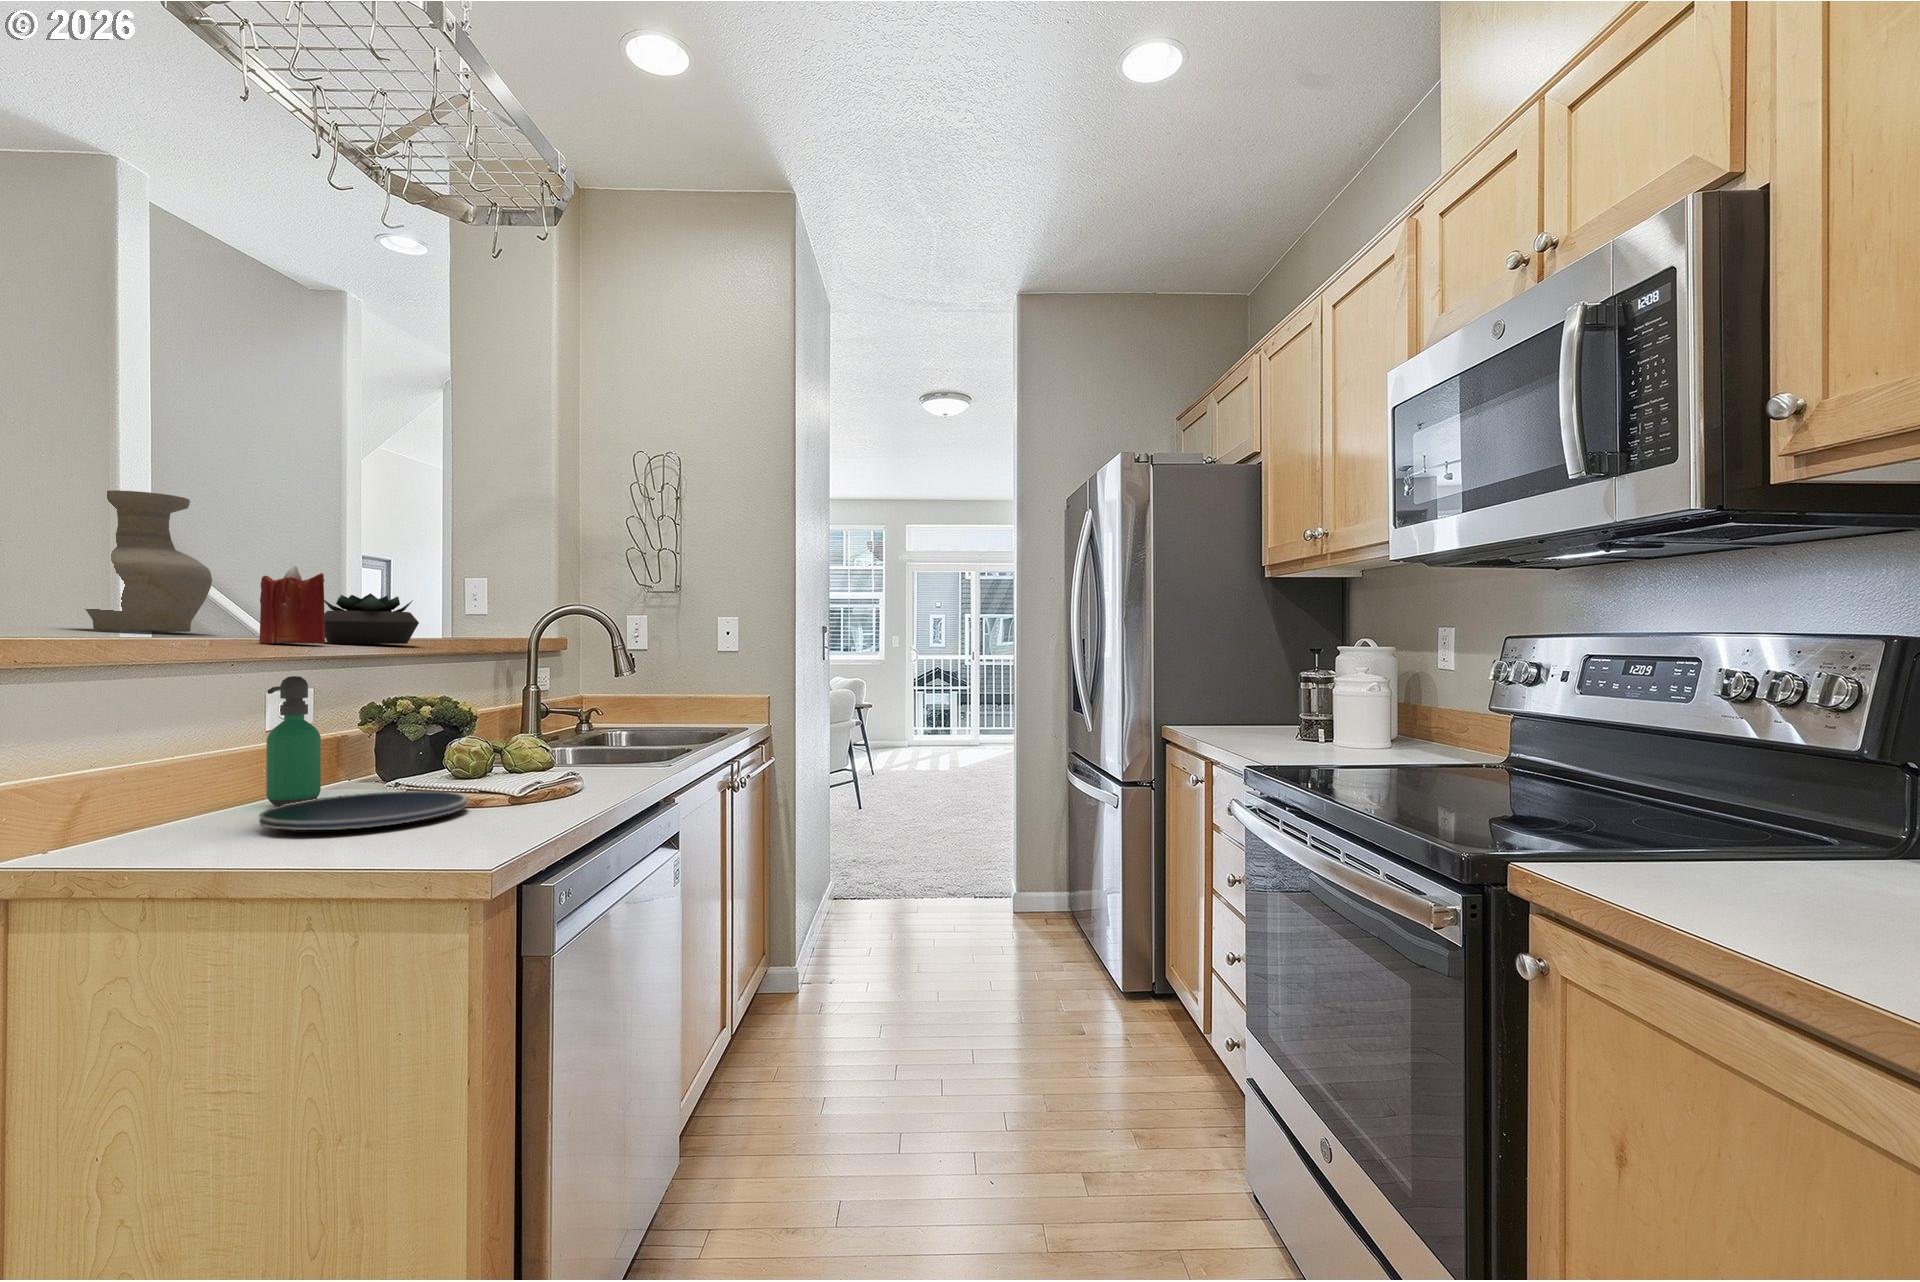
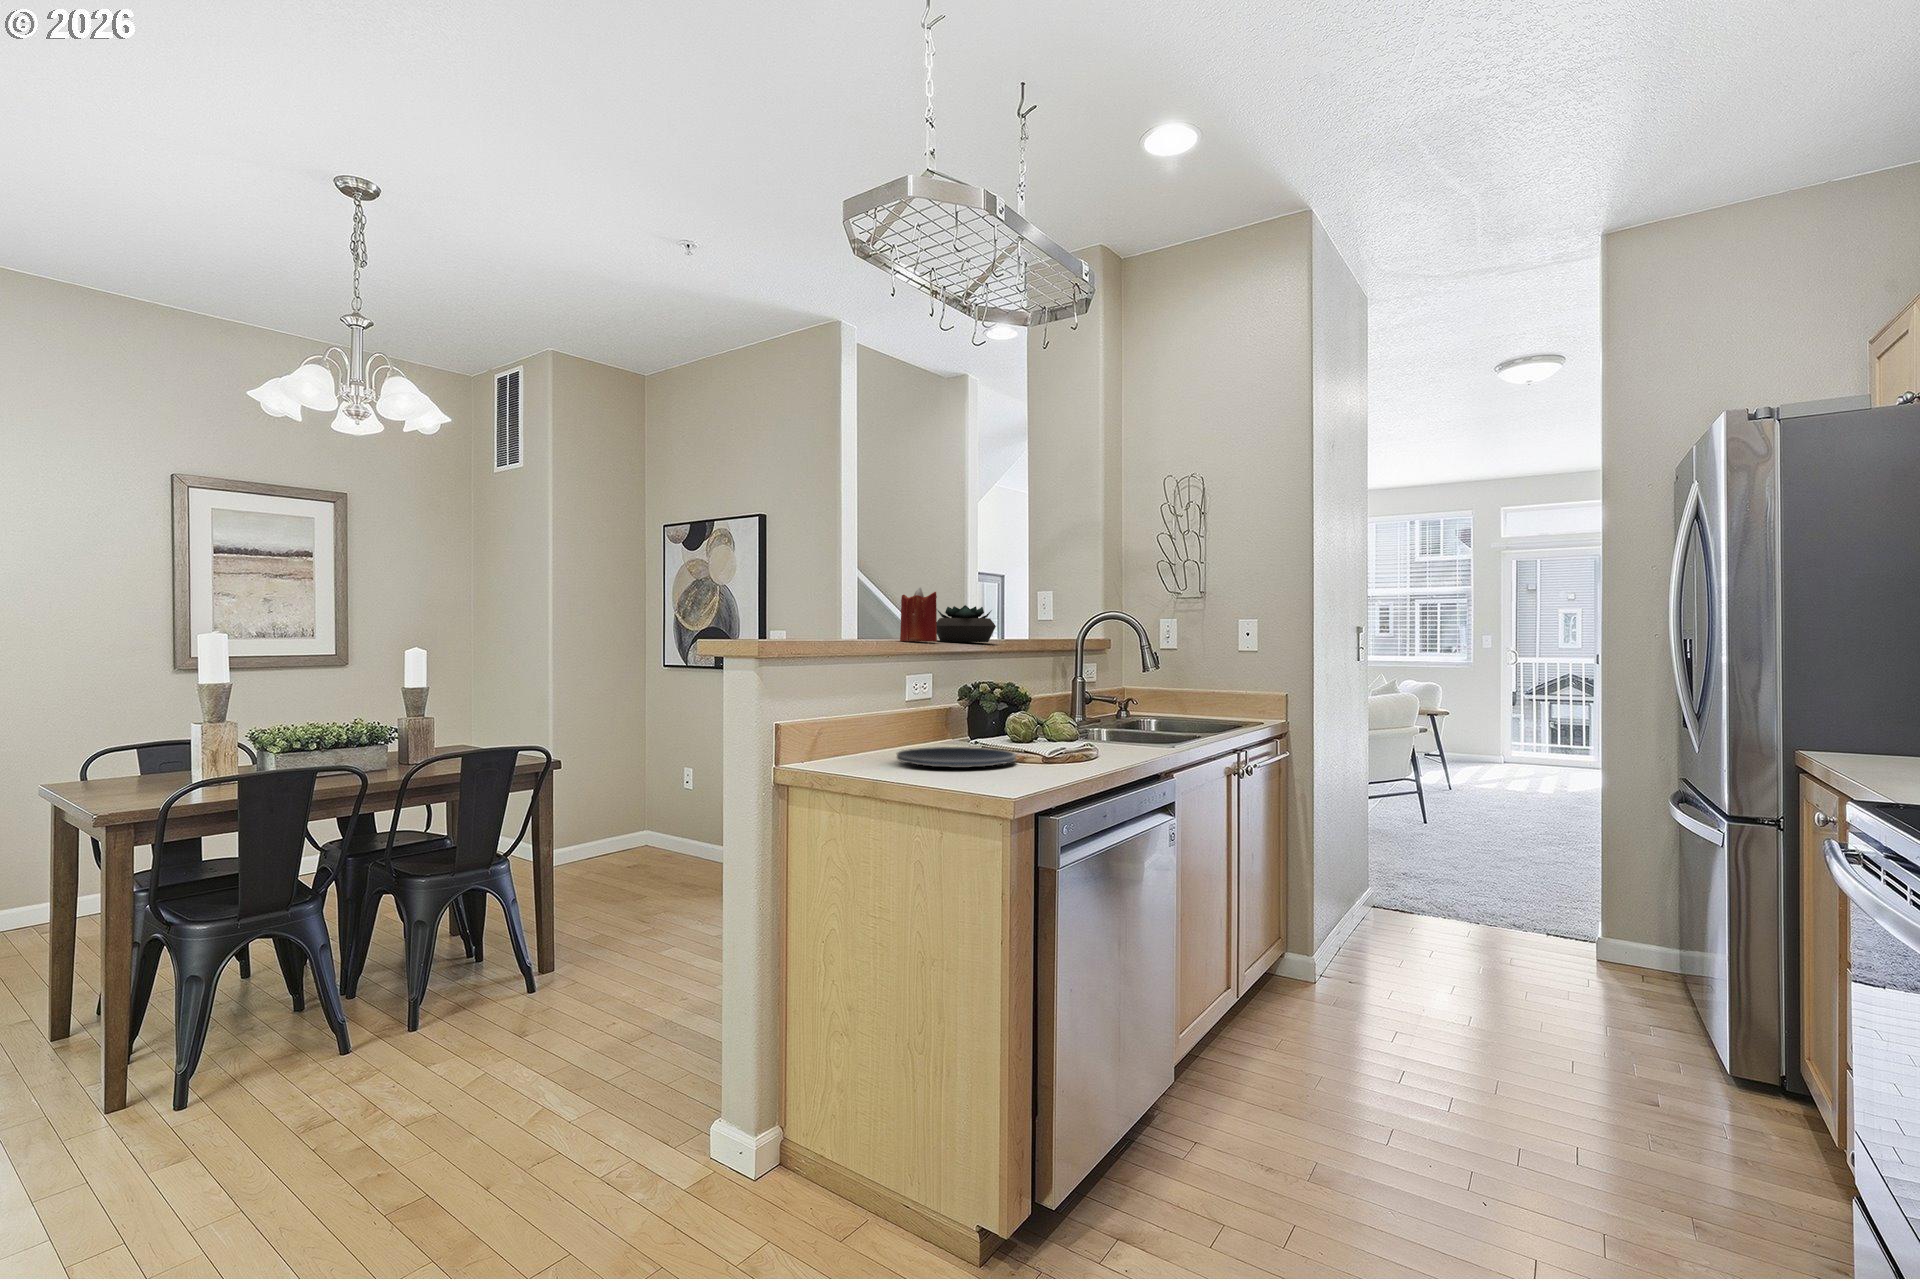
vase: present [85,490,212,632] -> none [806,541,876,633]
soap dispenser: present [266,676,321,805] -> none [902,664,932,752]

